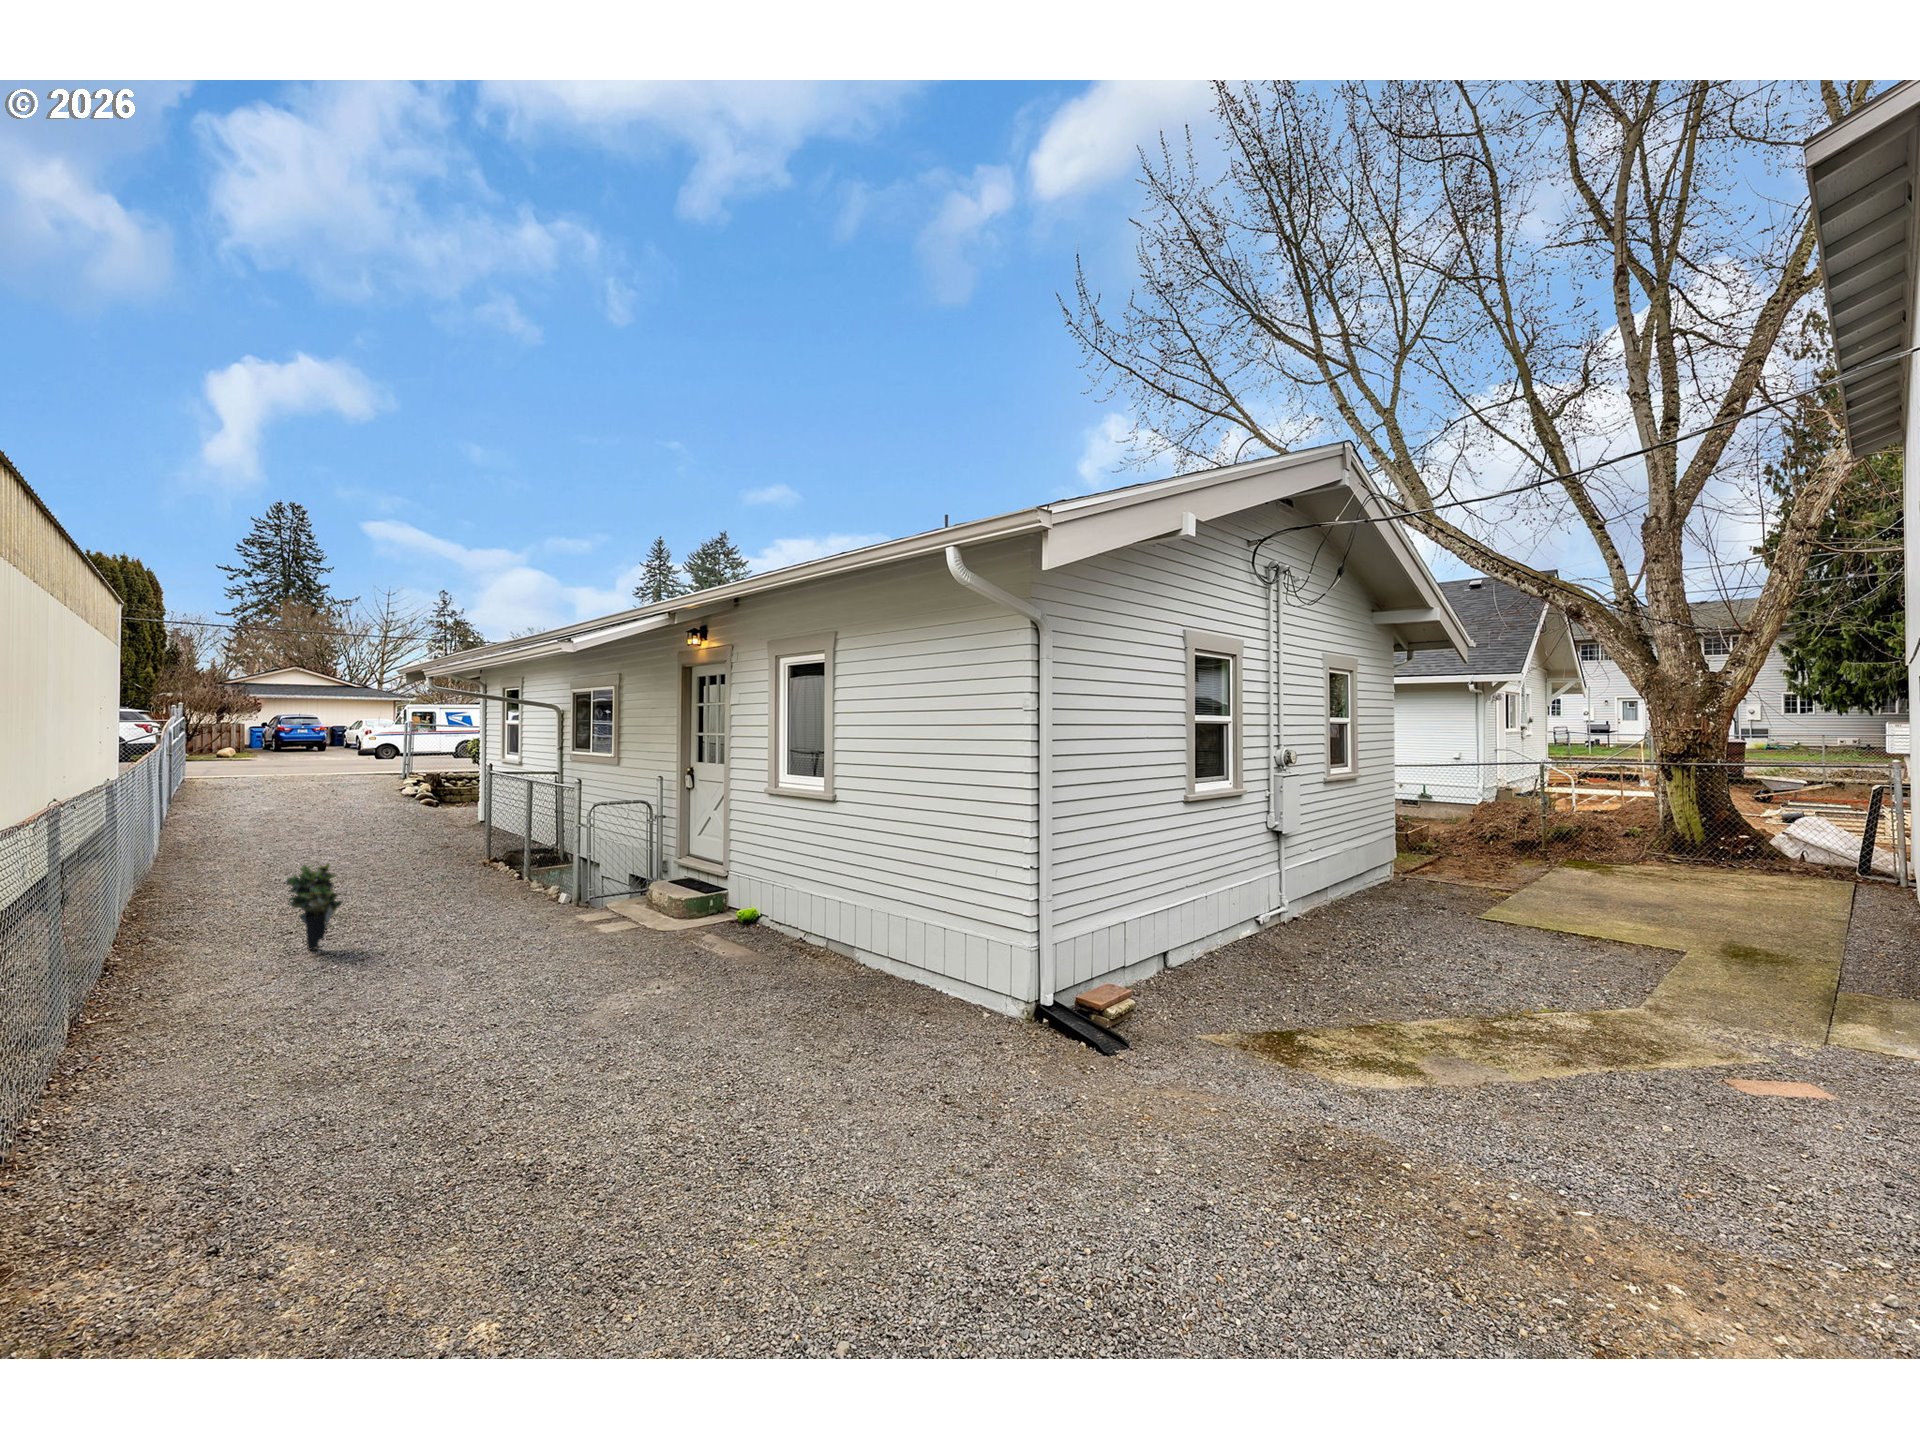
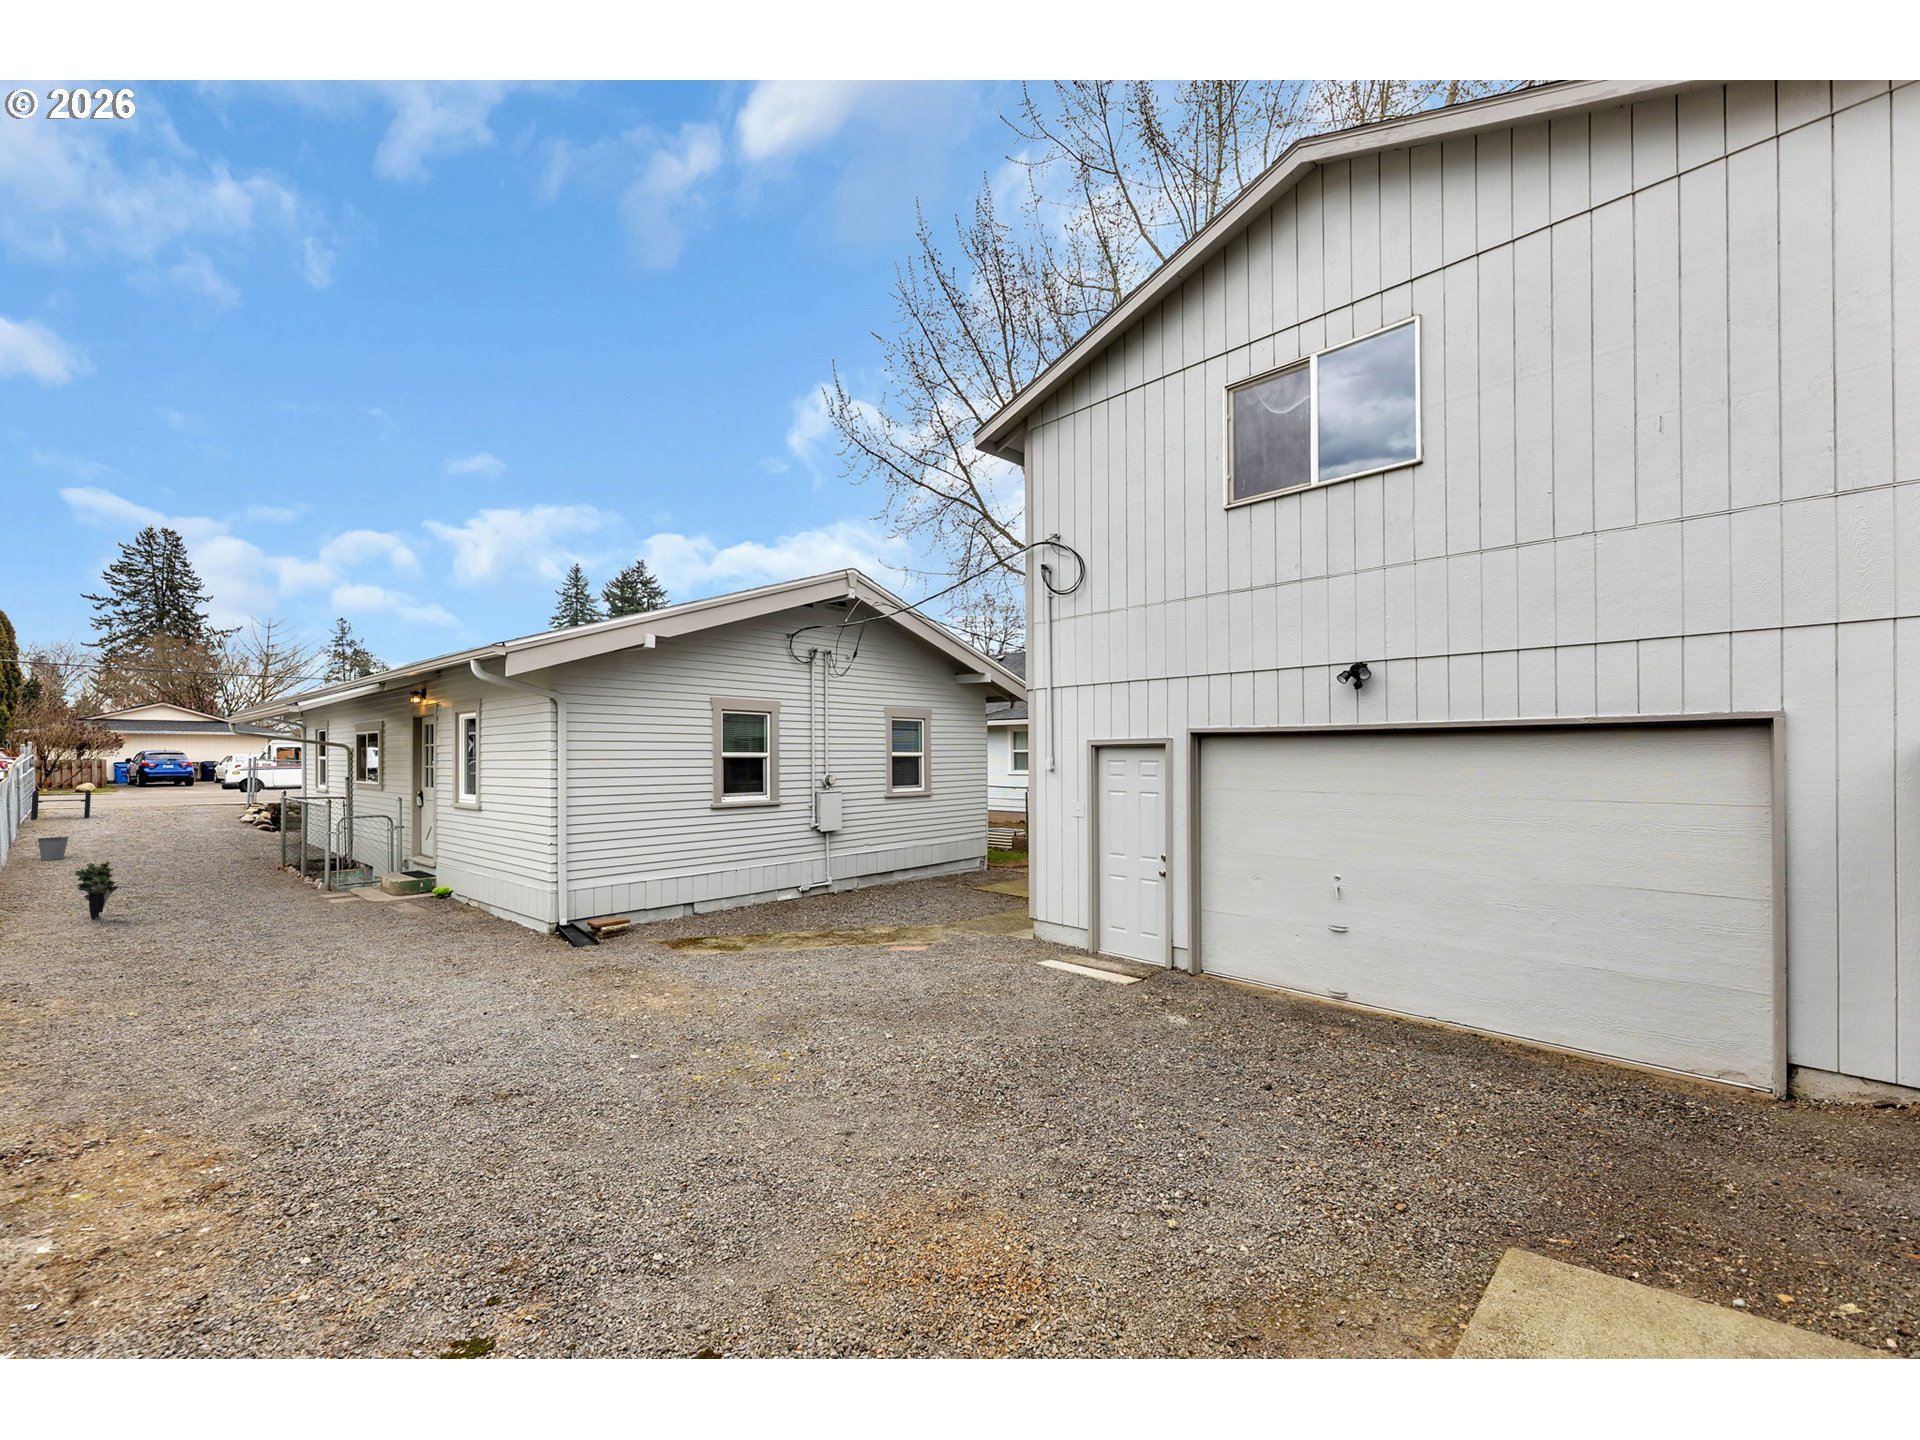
bench: none [183,755,244,787] -> present [31,790,91,820]
bucket: none [202,812,240,842] -> present [38,837,68,860]

